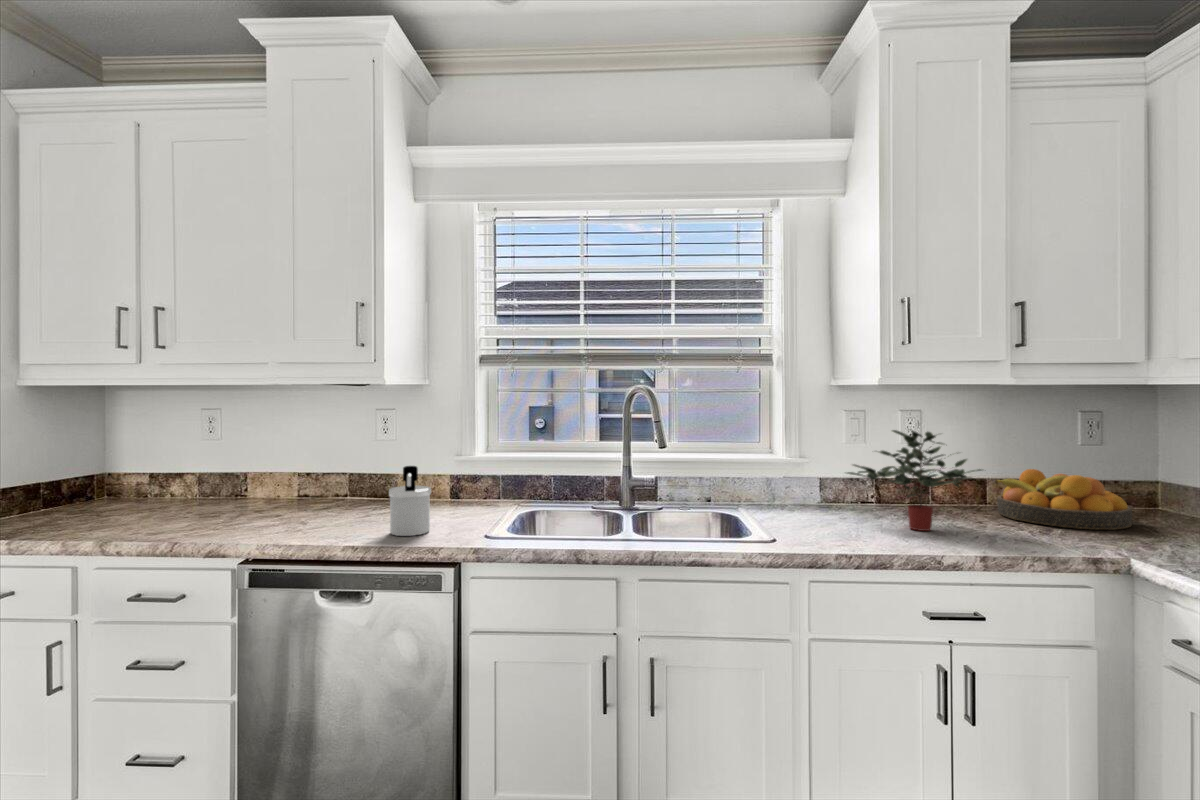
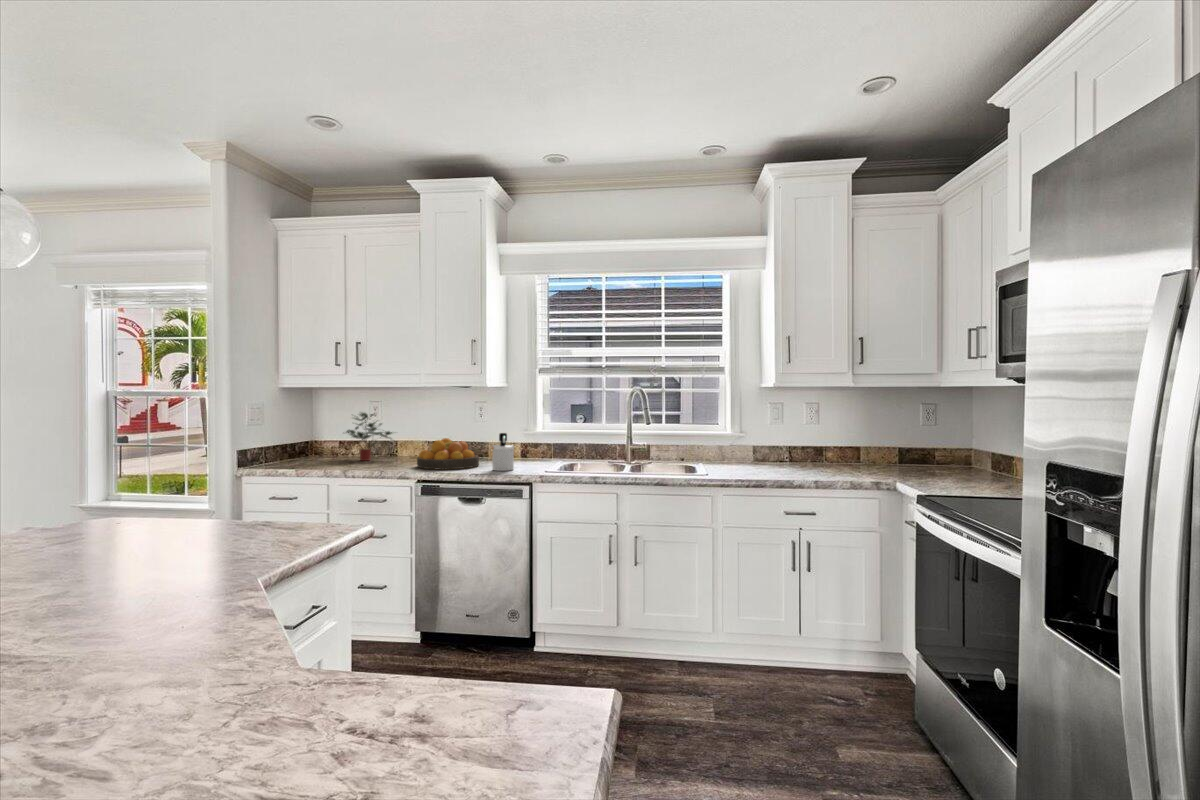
potted plant: present [847,430,982,531] -> present [346,413,392,461]
fruit bowl: present [995,469,1132,530] -> present [417,438,479,470]

